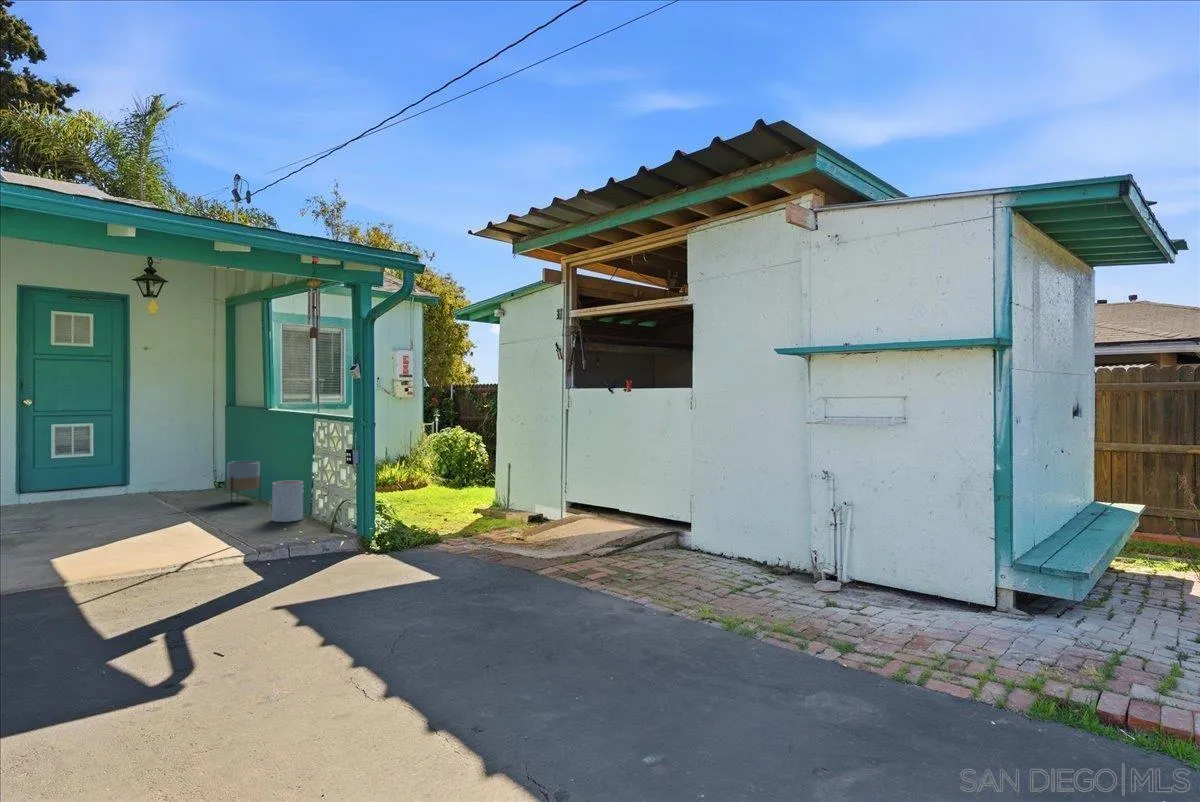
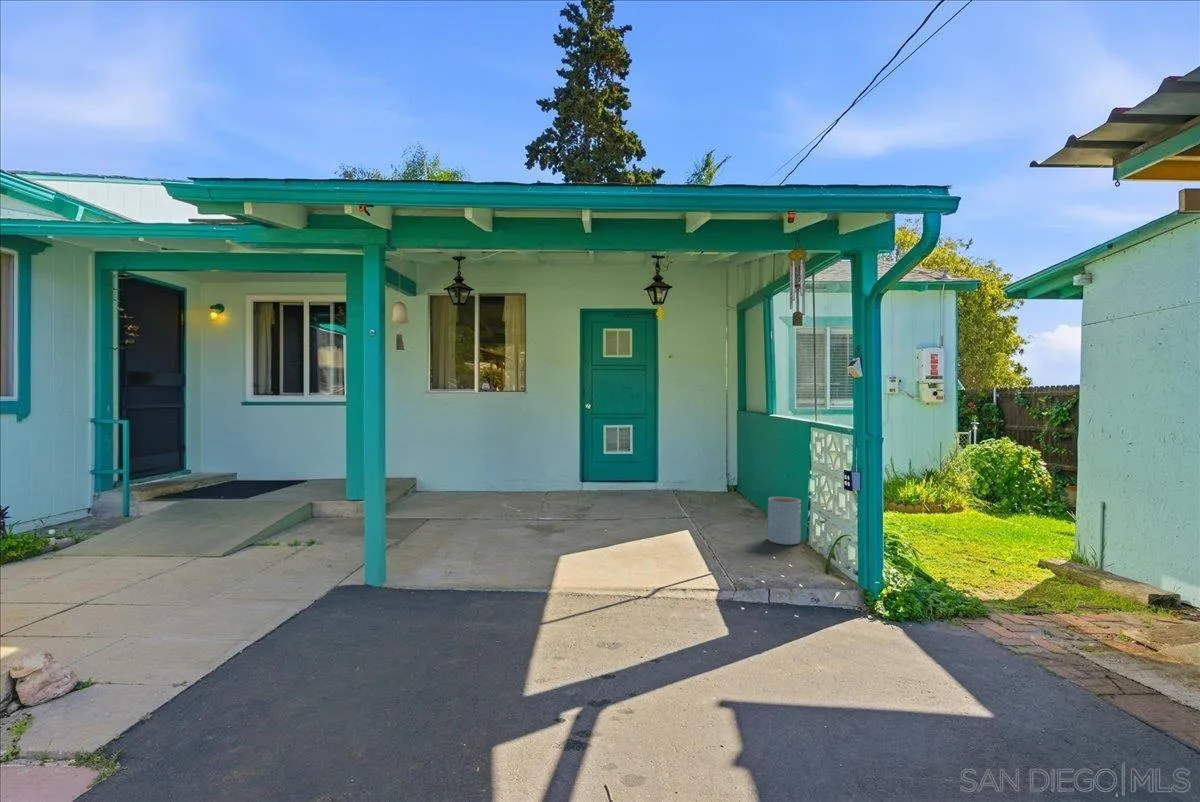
planter: present [227,461,261,504] -> none [733,469,764,513]

